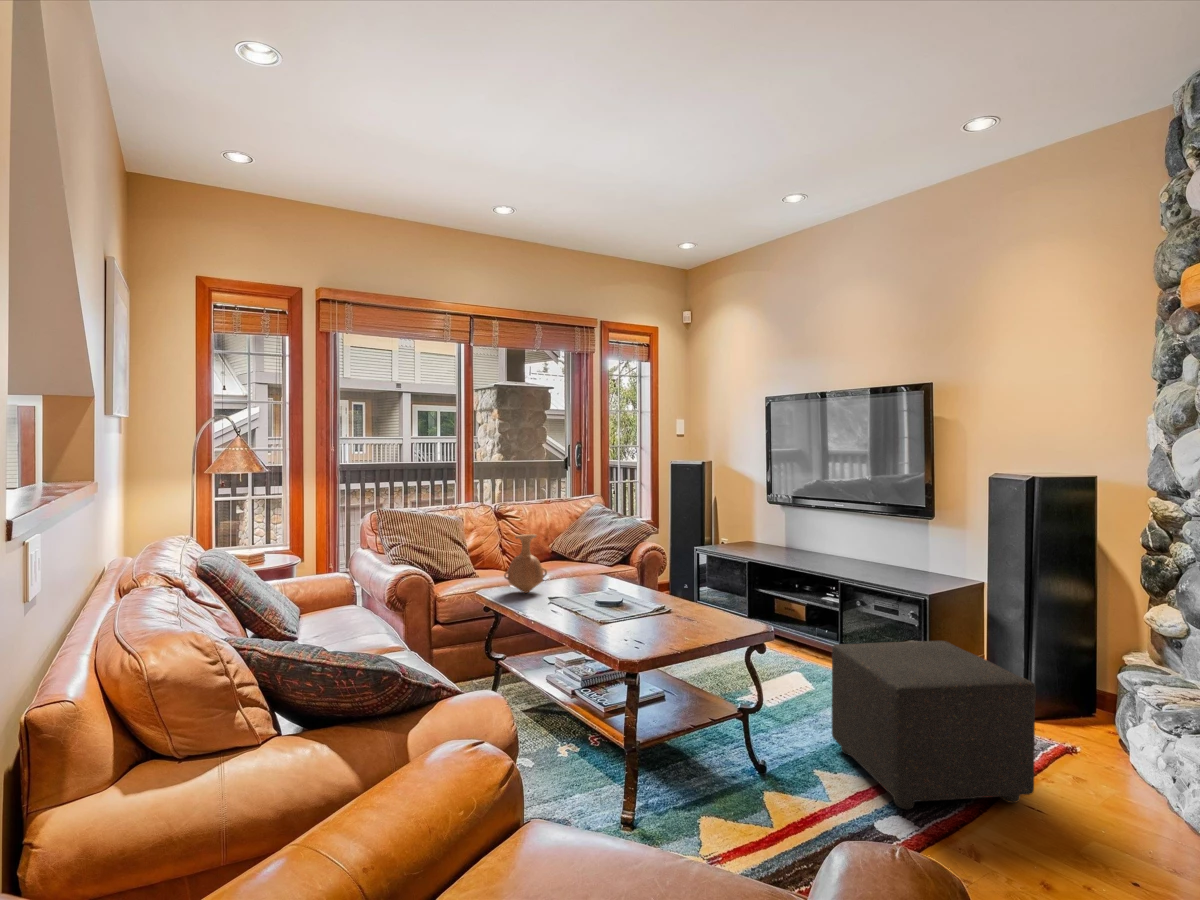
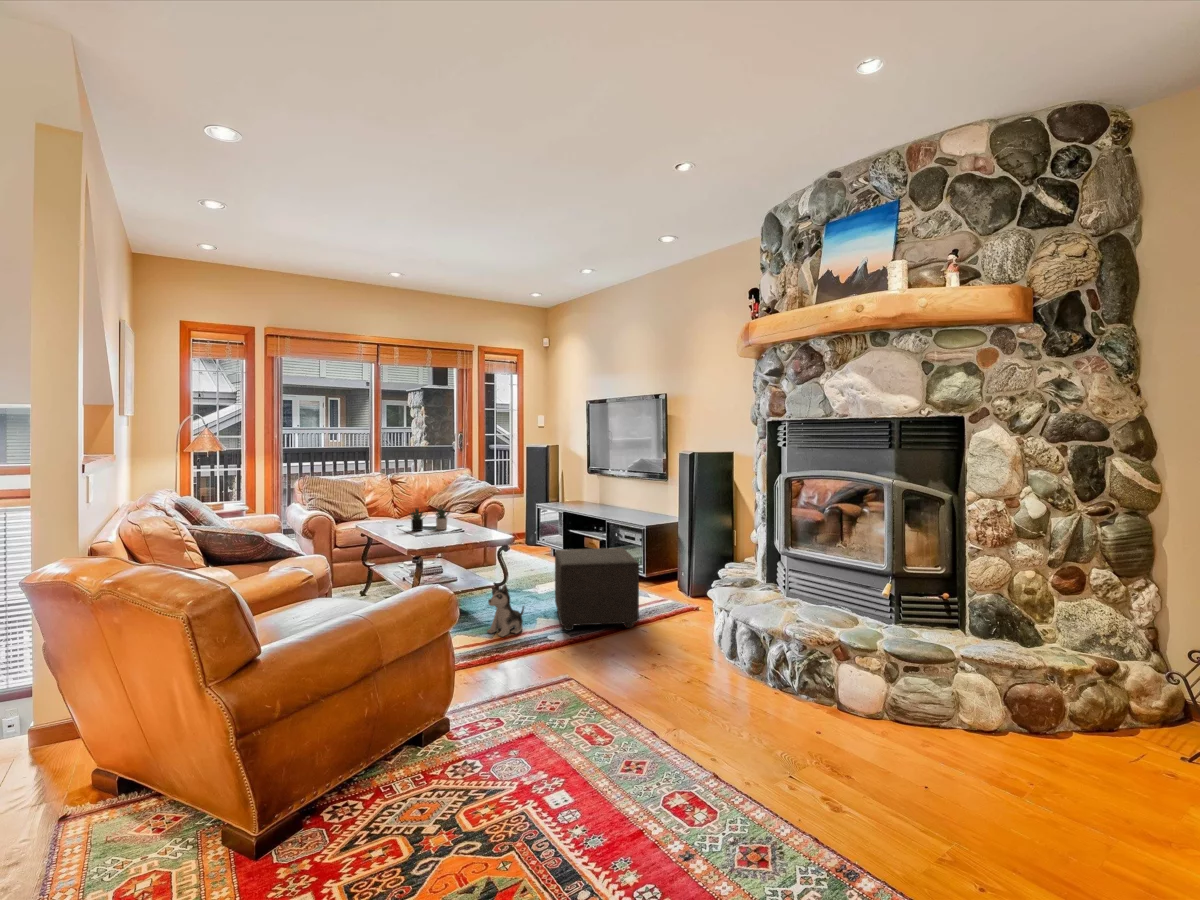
vase: present [504,534,547,593] -> none [375,490,404,526]
succulent plant: none [561,558,637,606] -> present [411,507,449,531]
plush toy: none [761,723,823,828] -> present [487,584,524,636]

